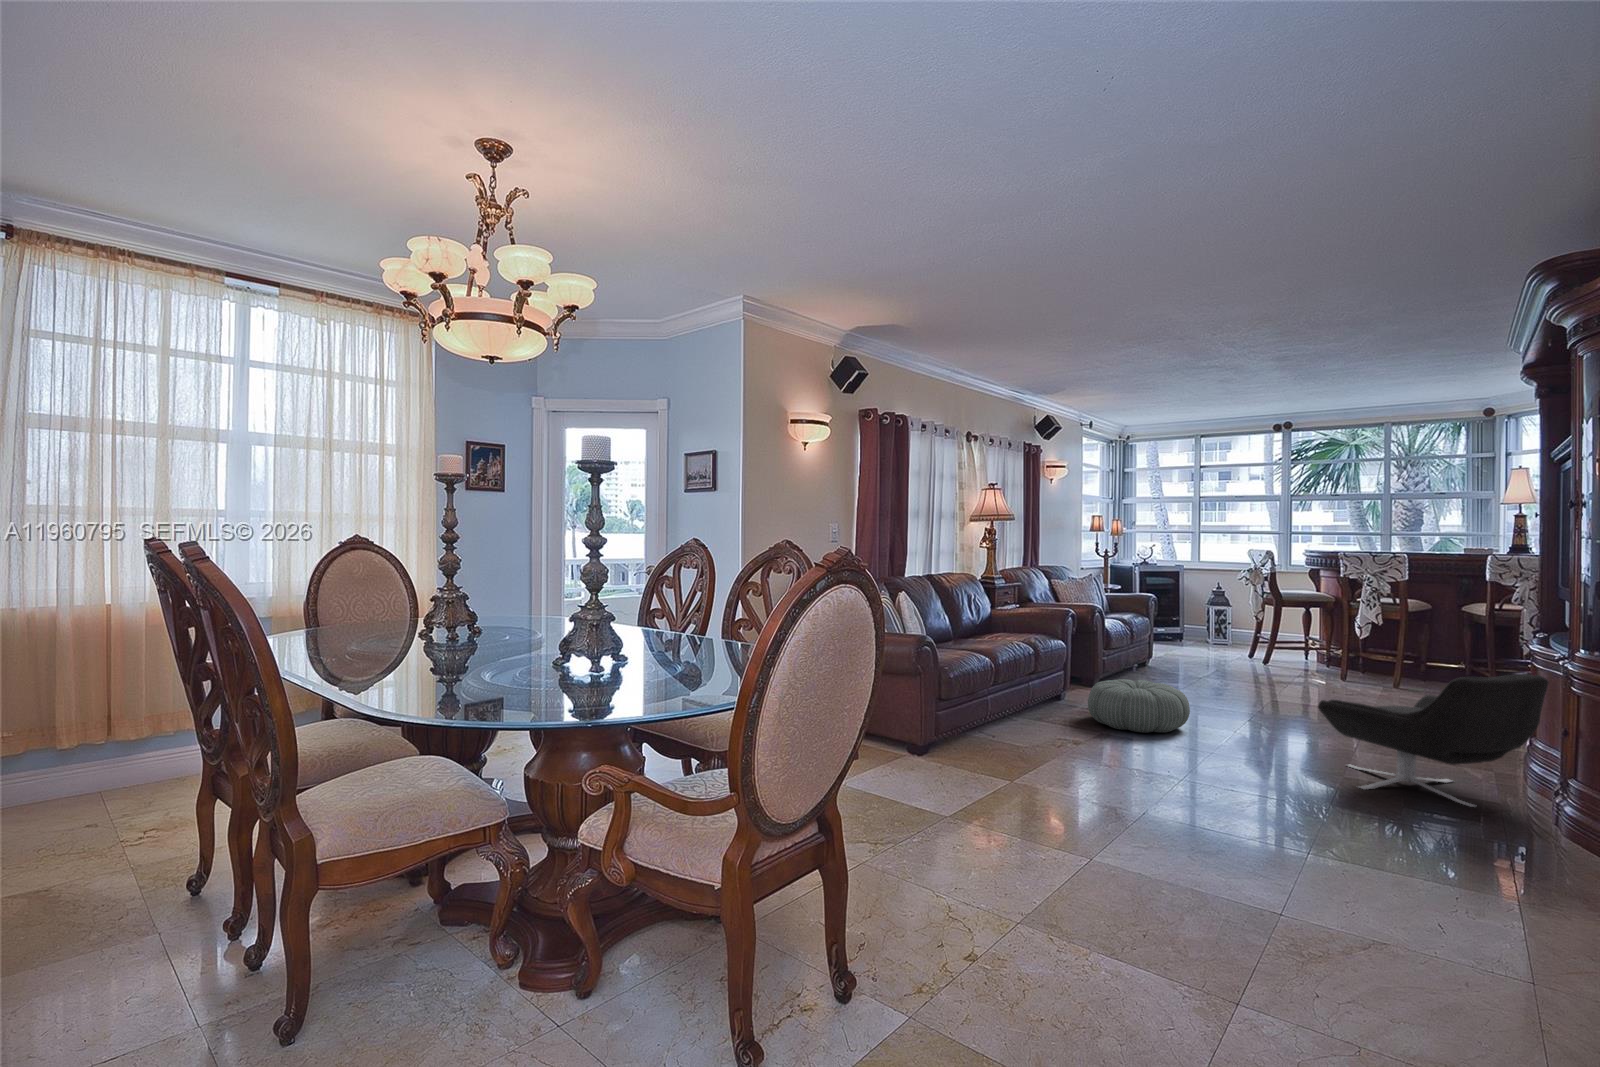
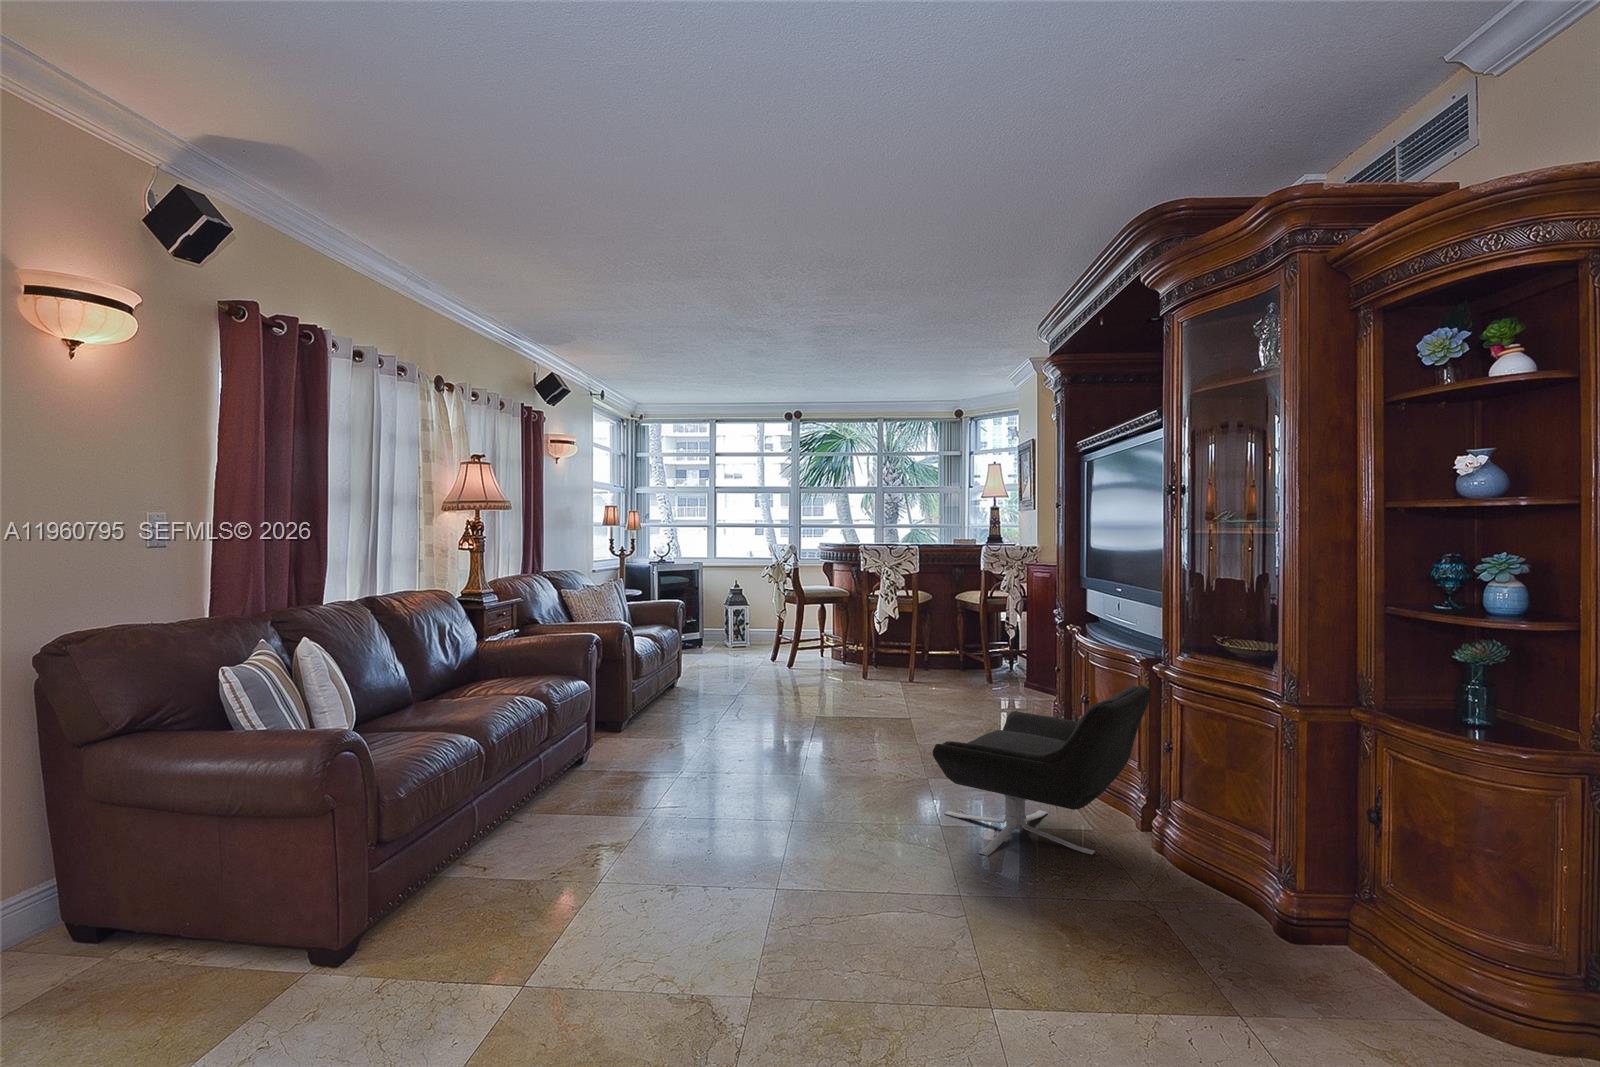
pouf: present [1088,679,1190,733] -> none [629,728,760,812]

